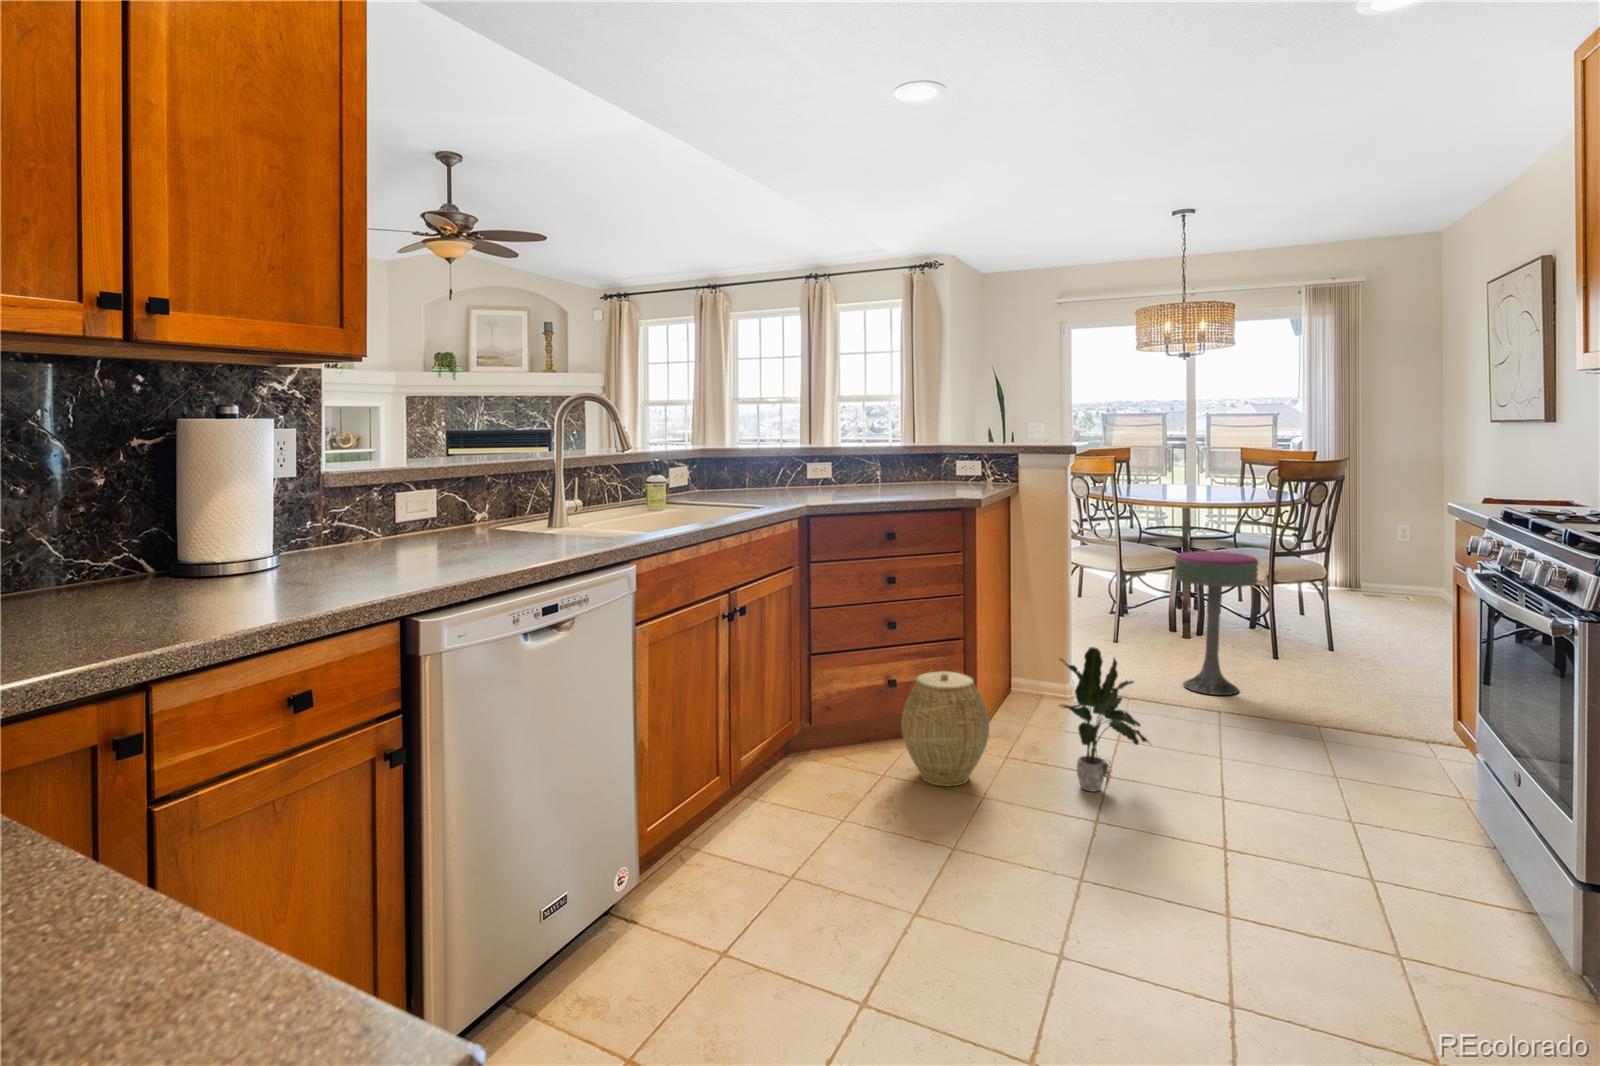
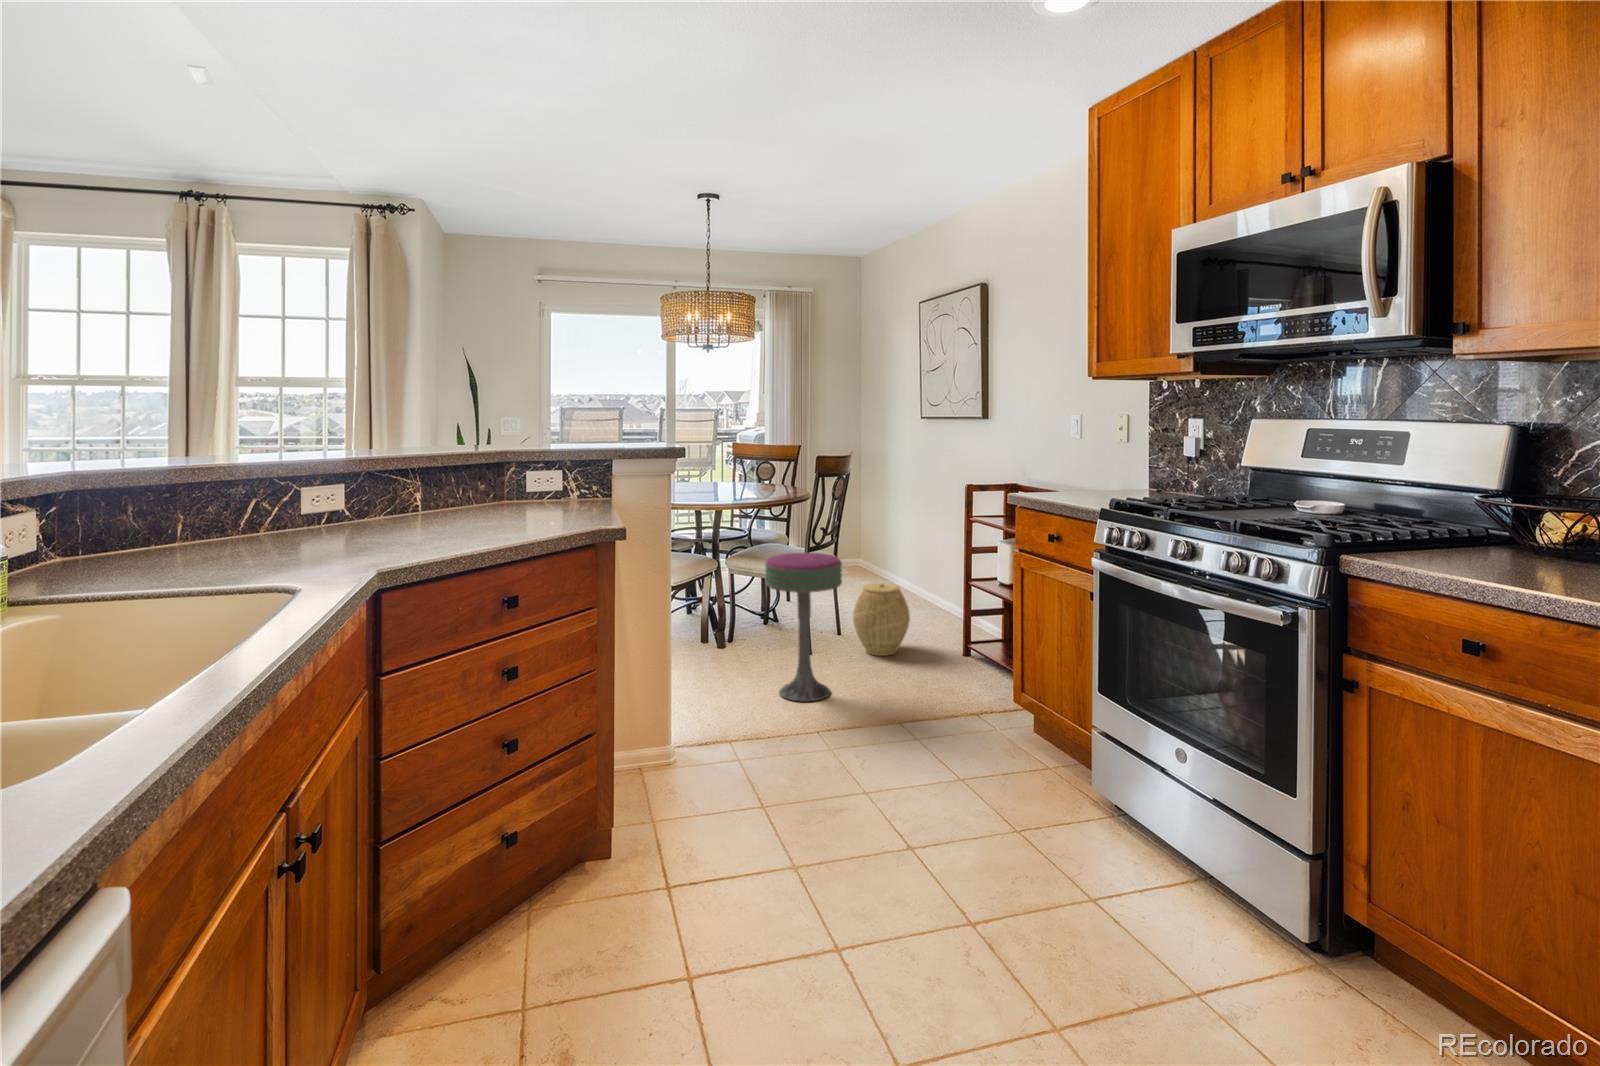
potted plant: present [1060,647,1148,792] -> none [746,708,861,883]
woven basket: present [901,671,989,786] -> present [853,583,910,656]

